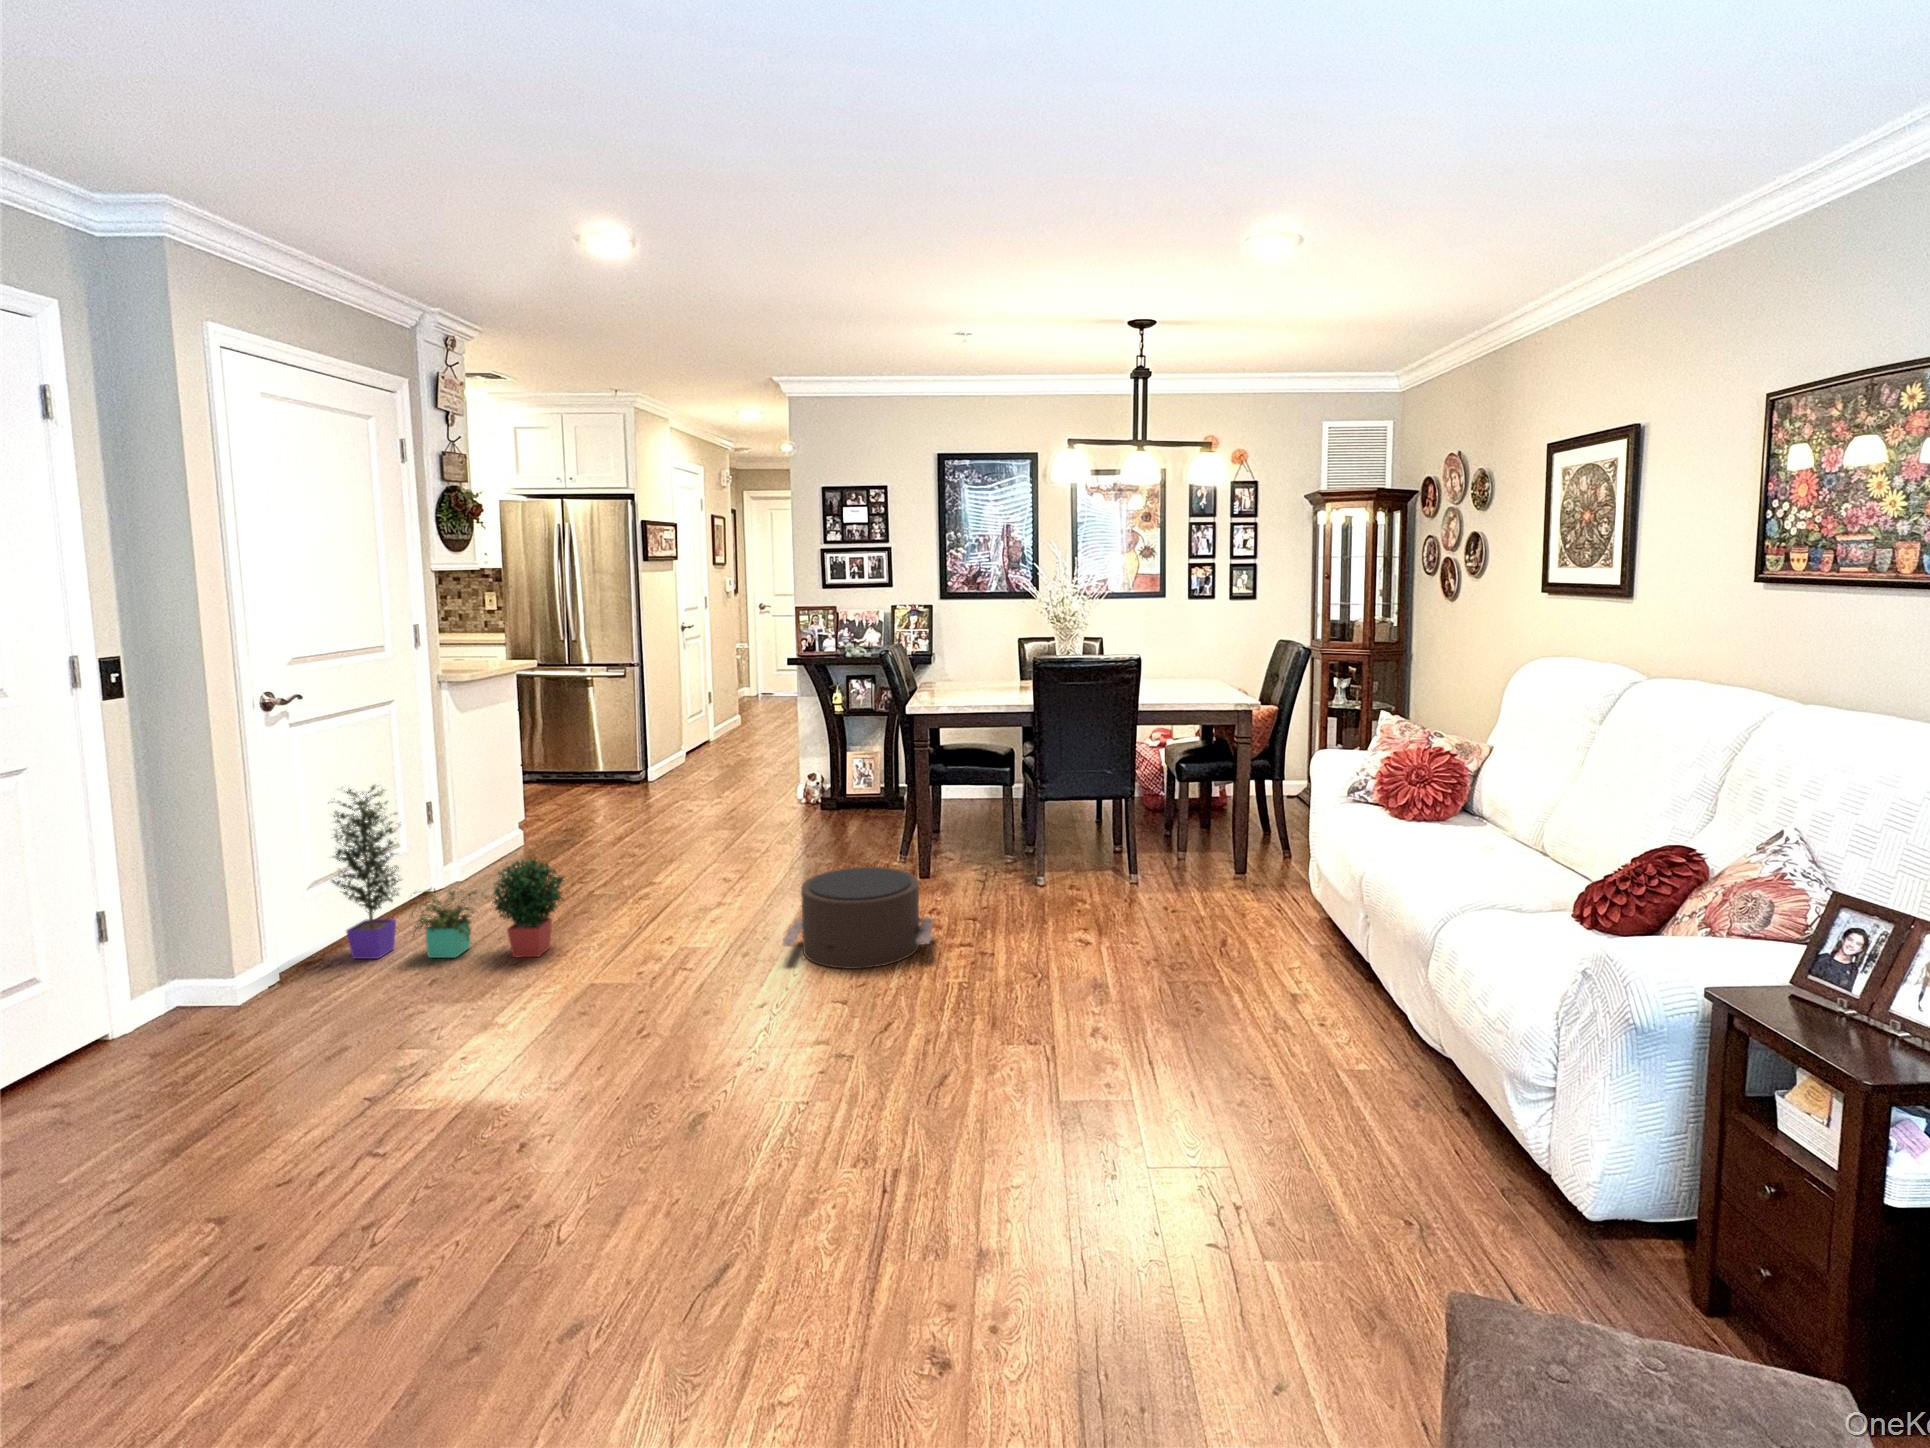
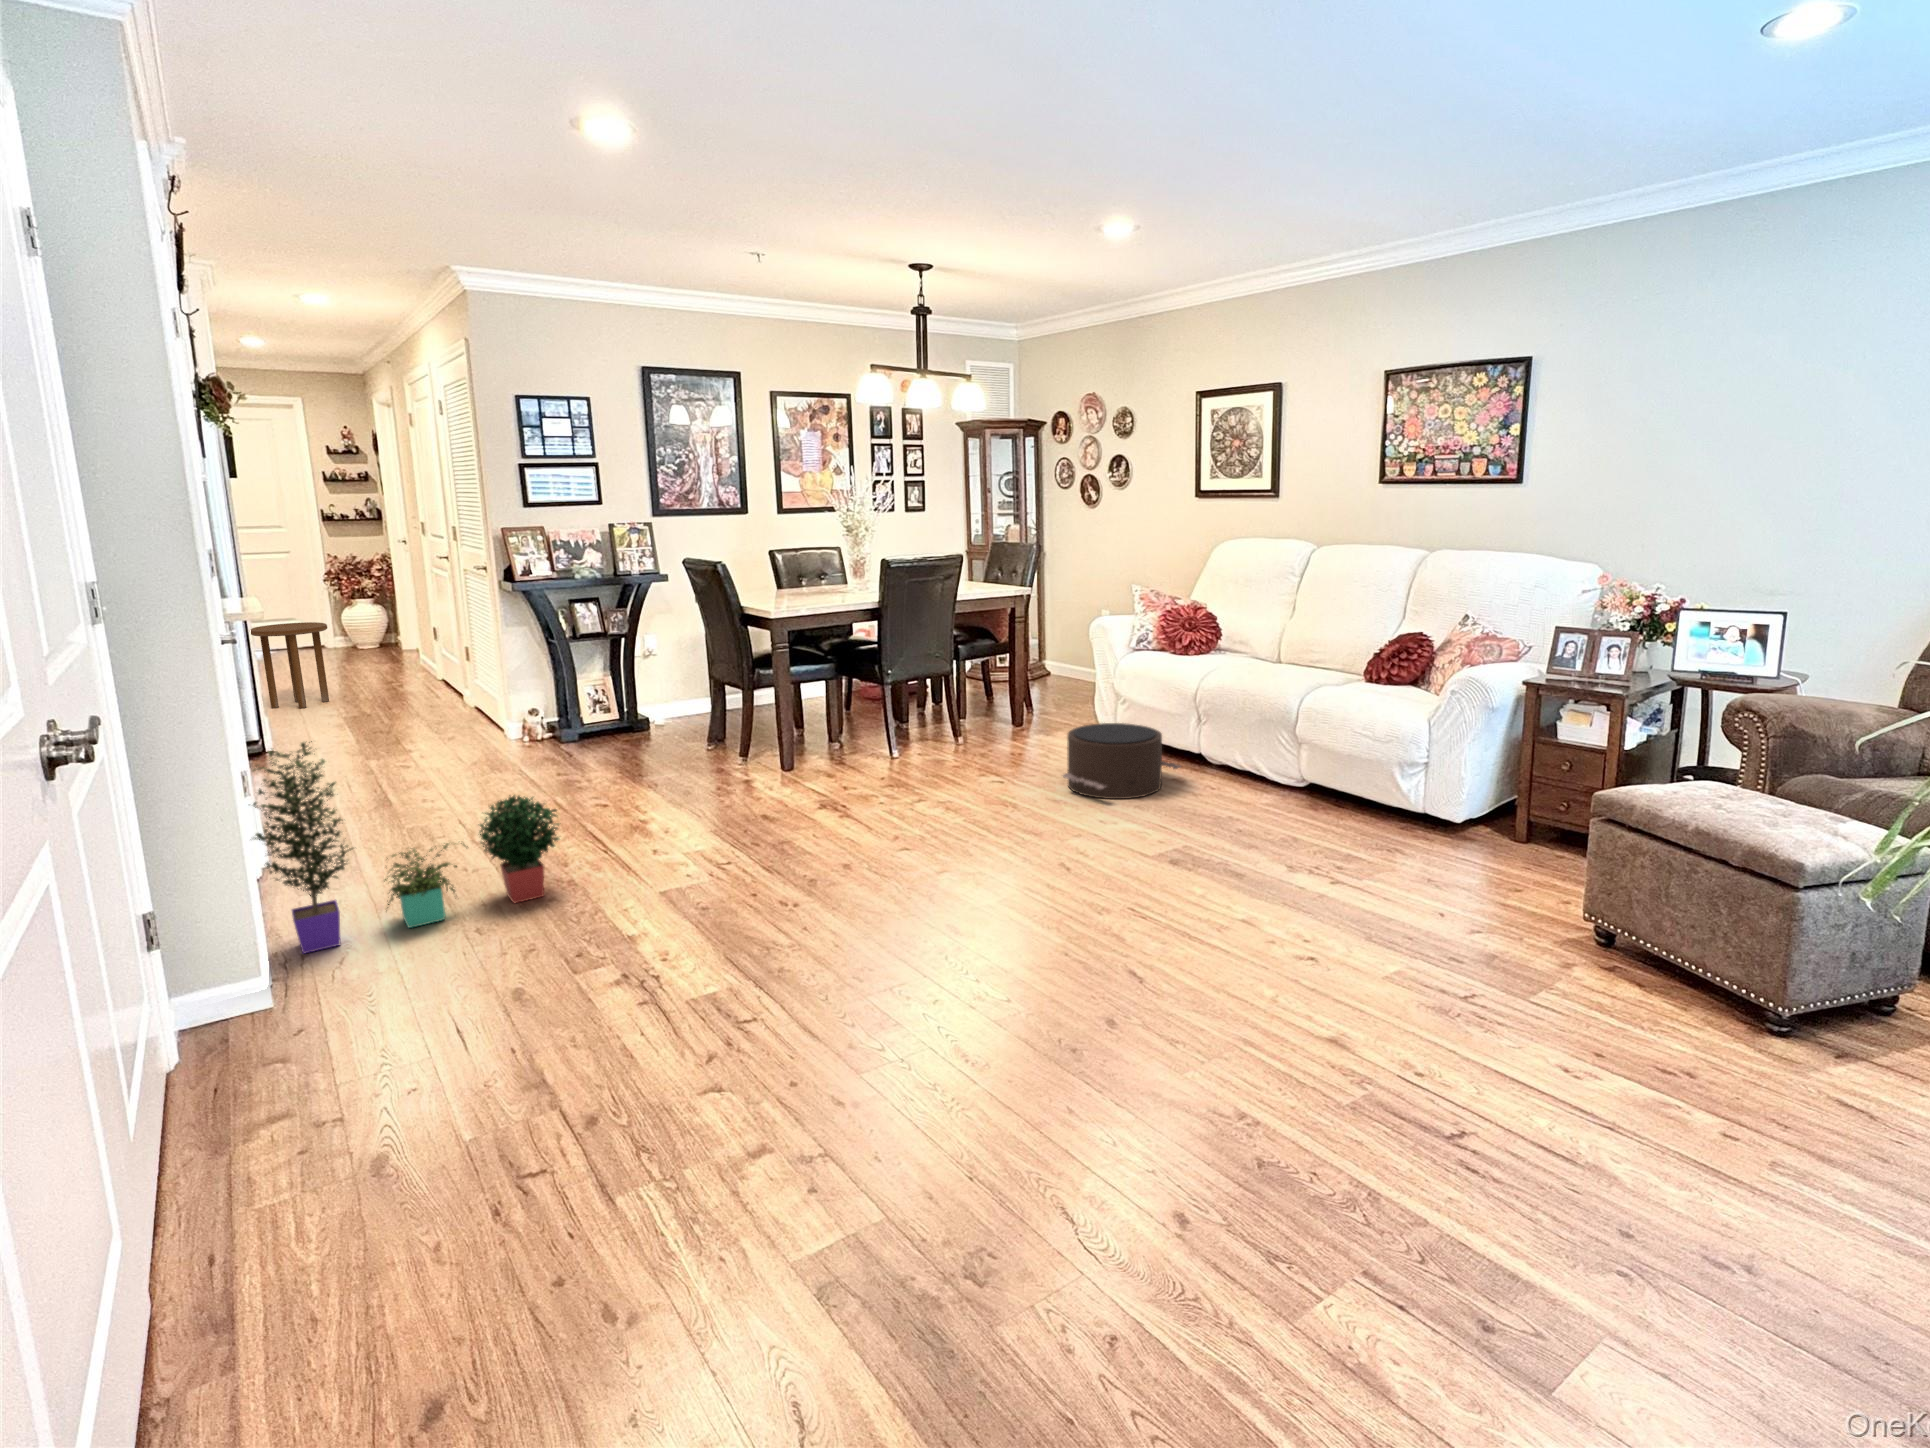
side table: none [711,676,765,747] -> present [251,622,329,708]
pouf: present [783,867,932,969] -> present [1063,723,1181,799]

